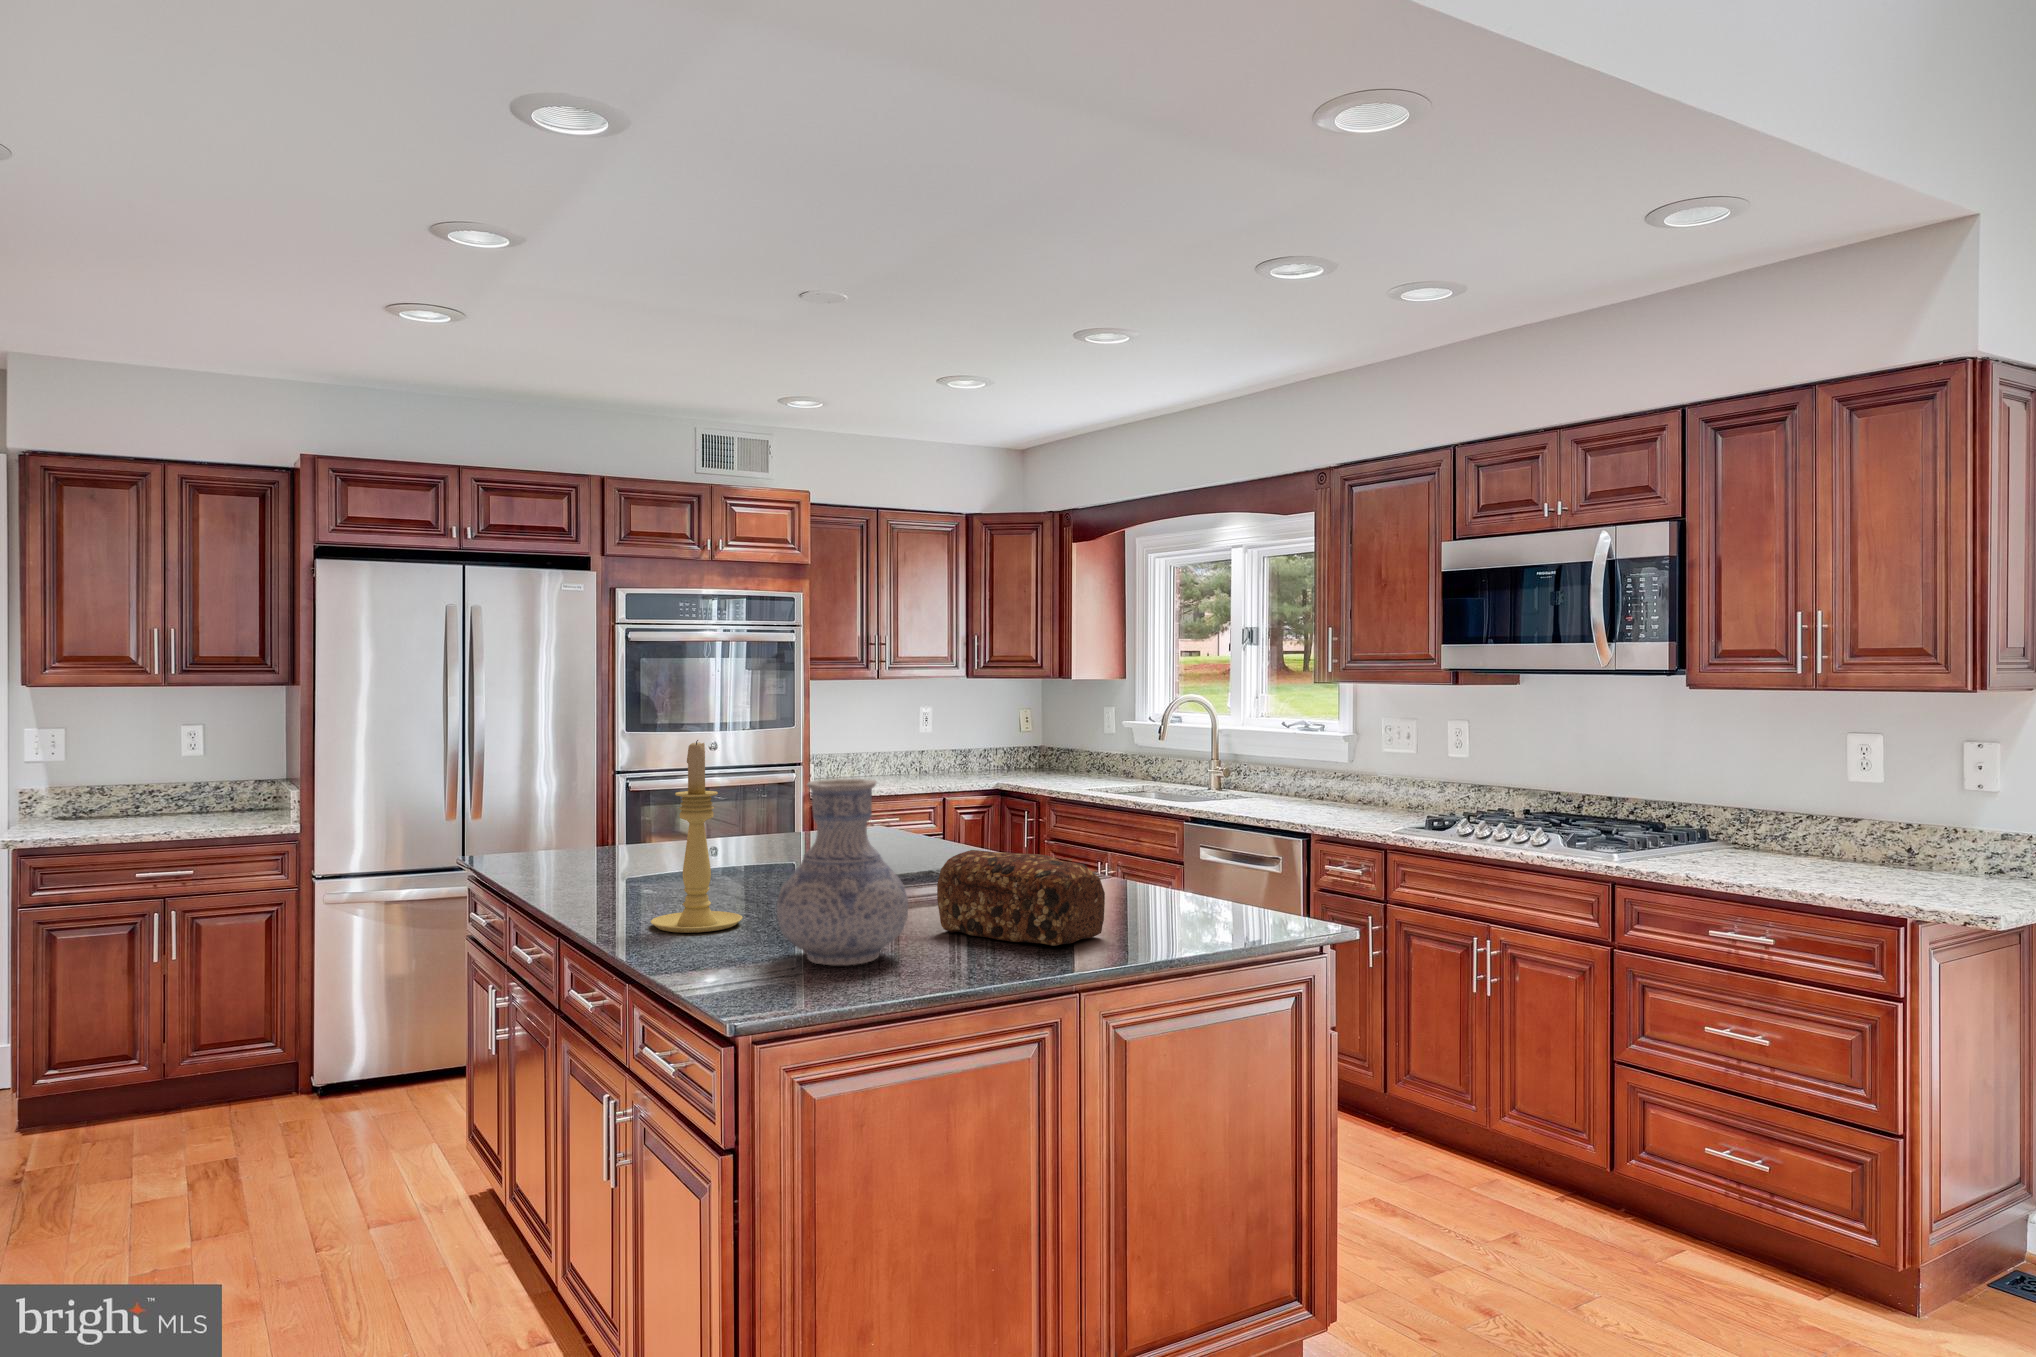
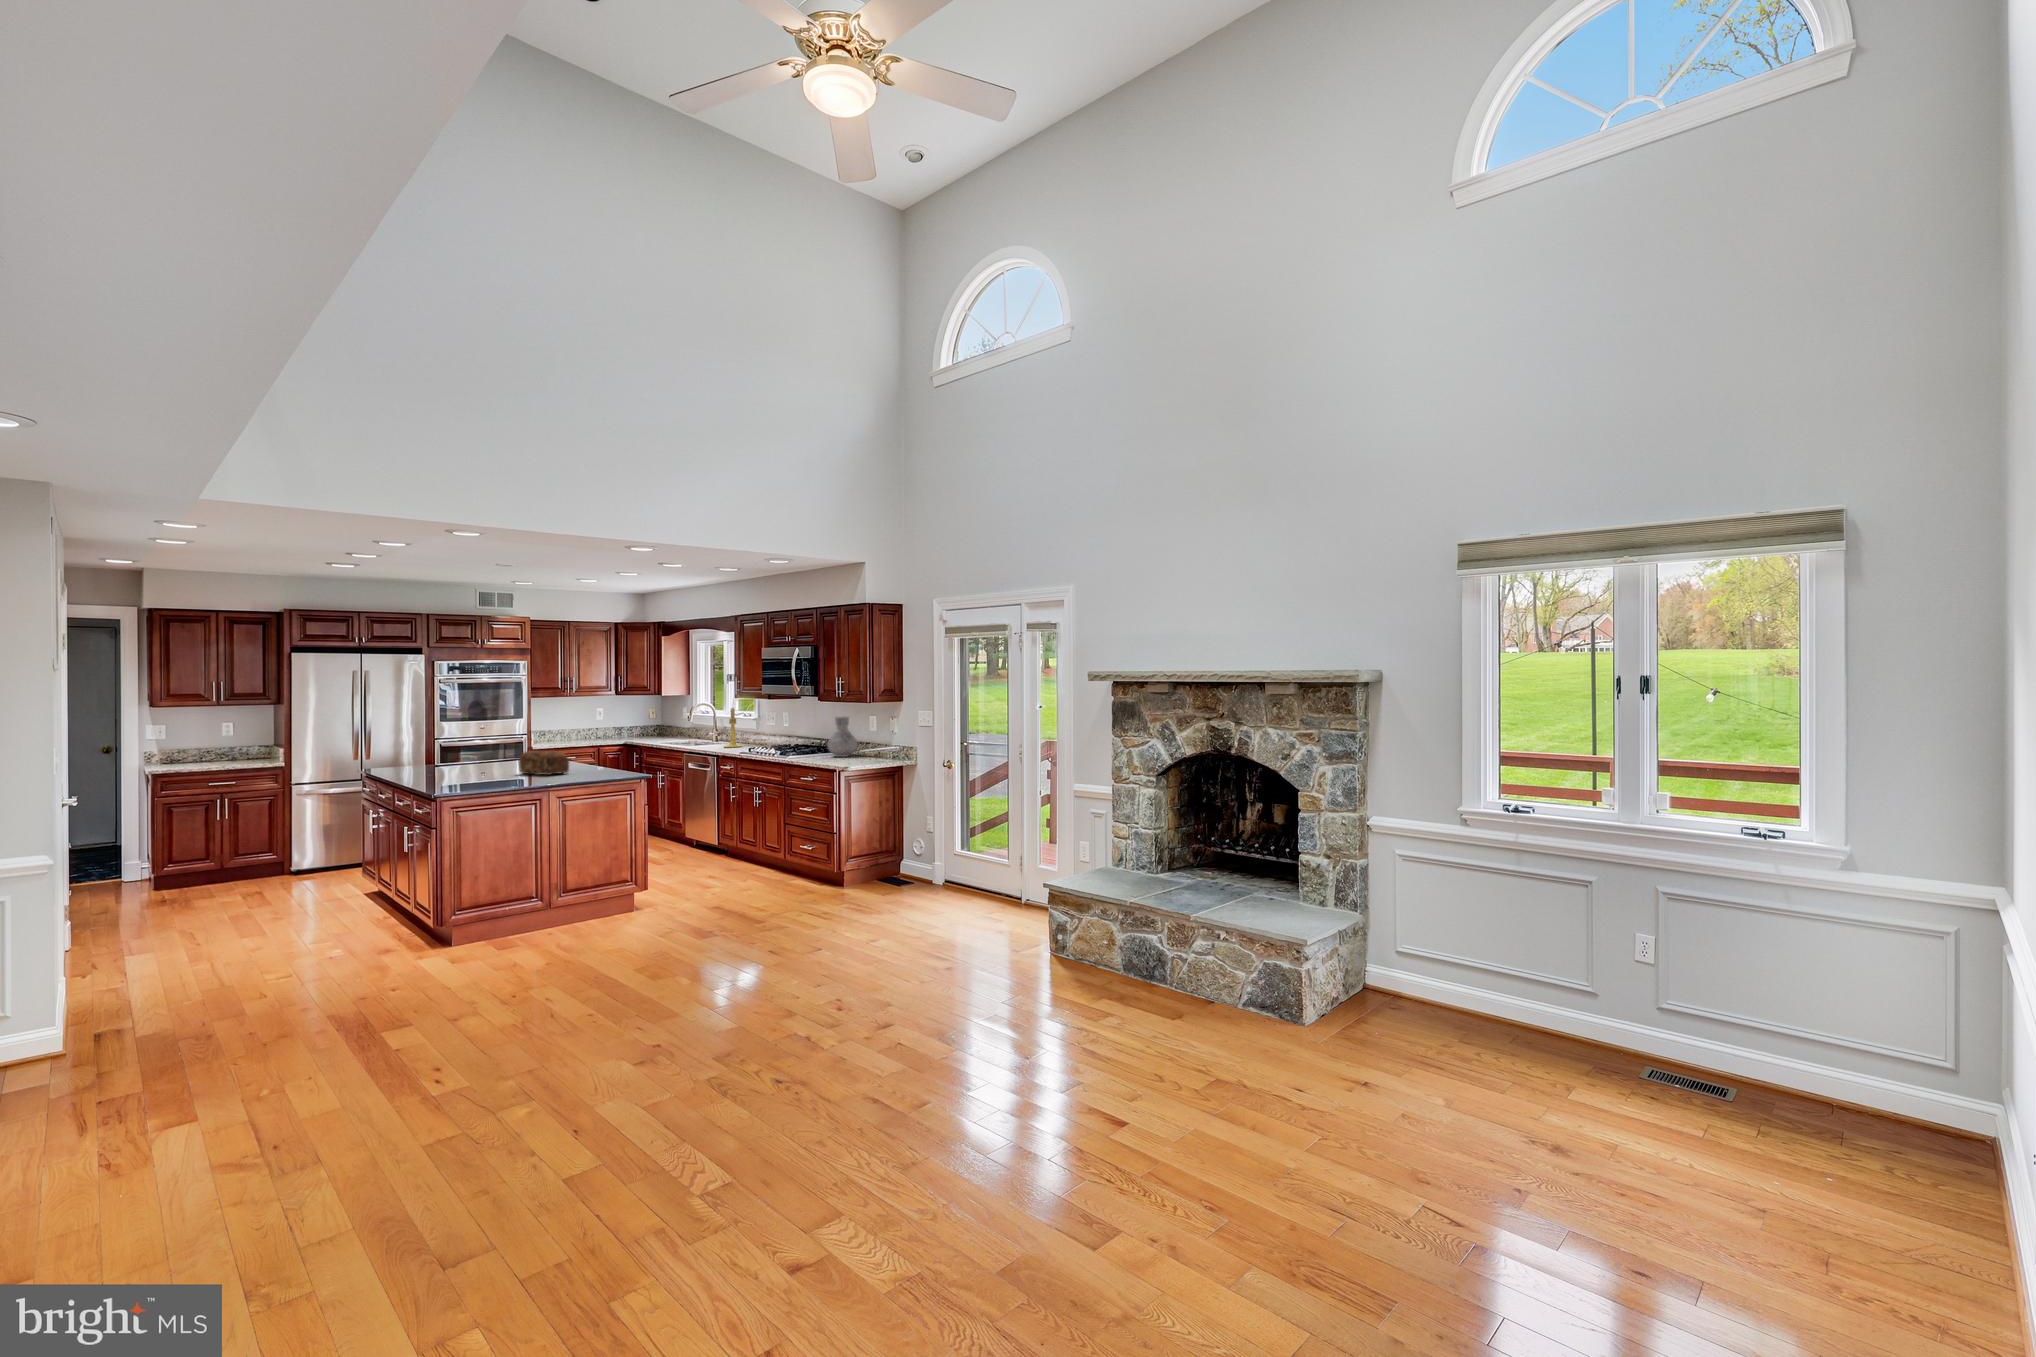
candle holder: present [651,740,743,933] -> present [723,708,742,748]
vase: present [777,779,908,965] -> present [828,716,857,757]

